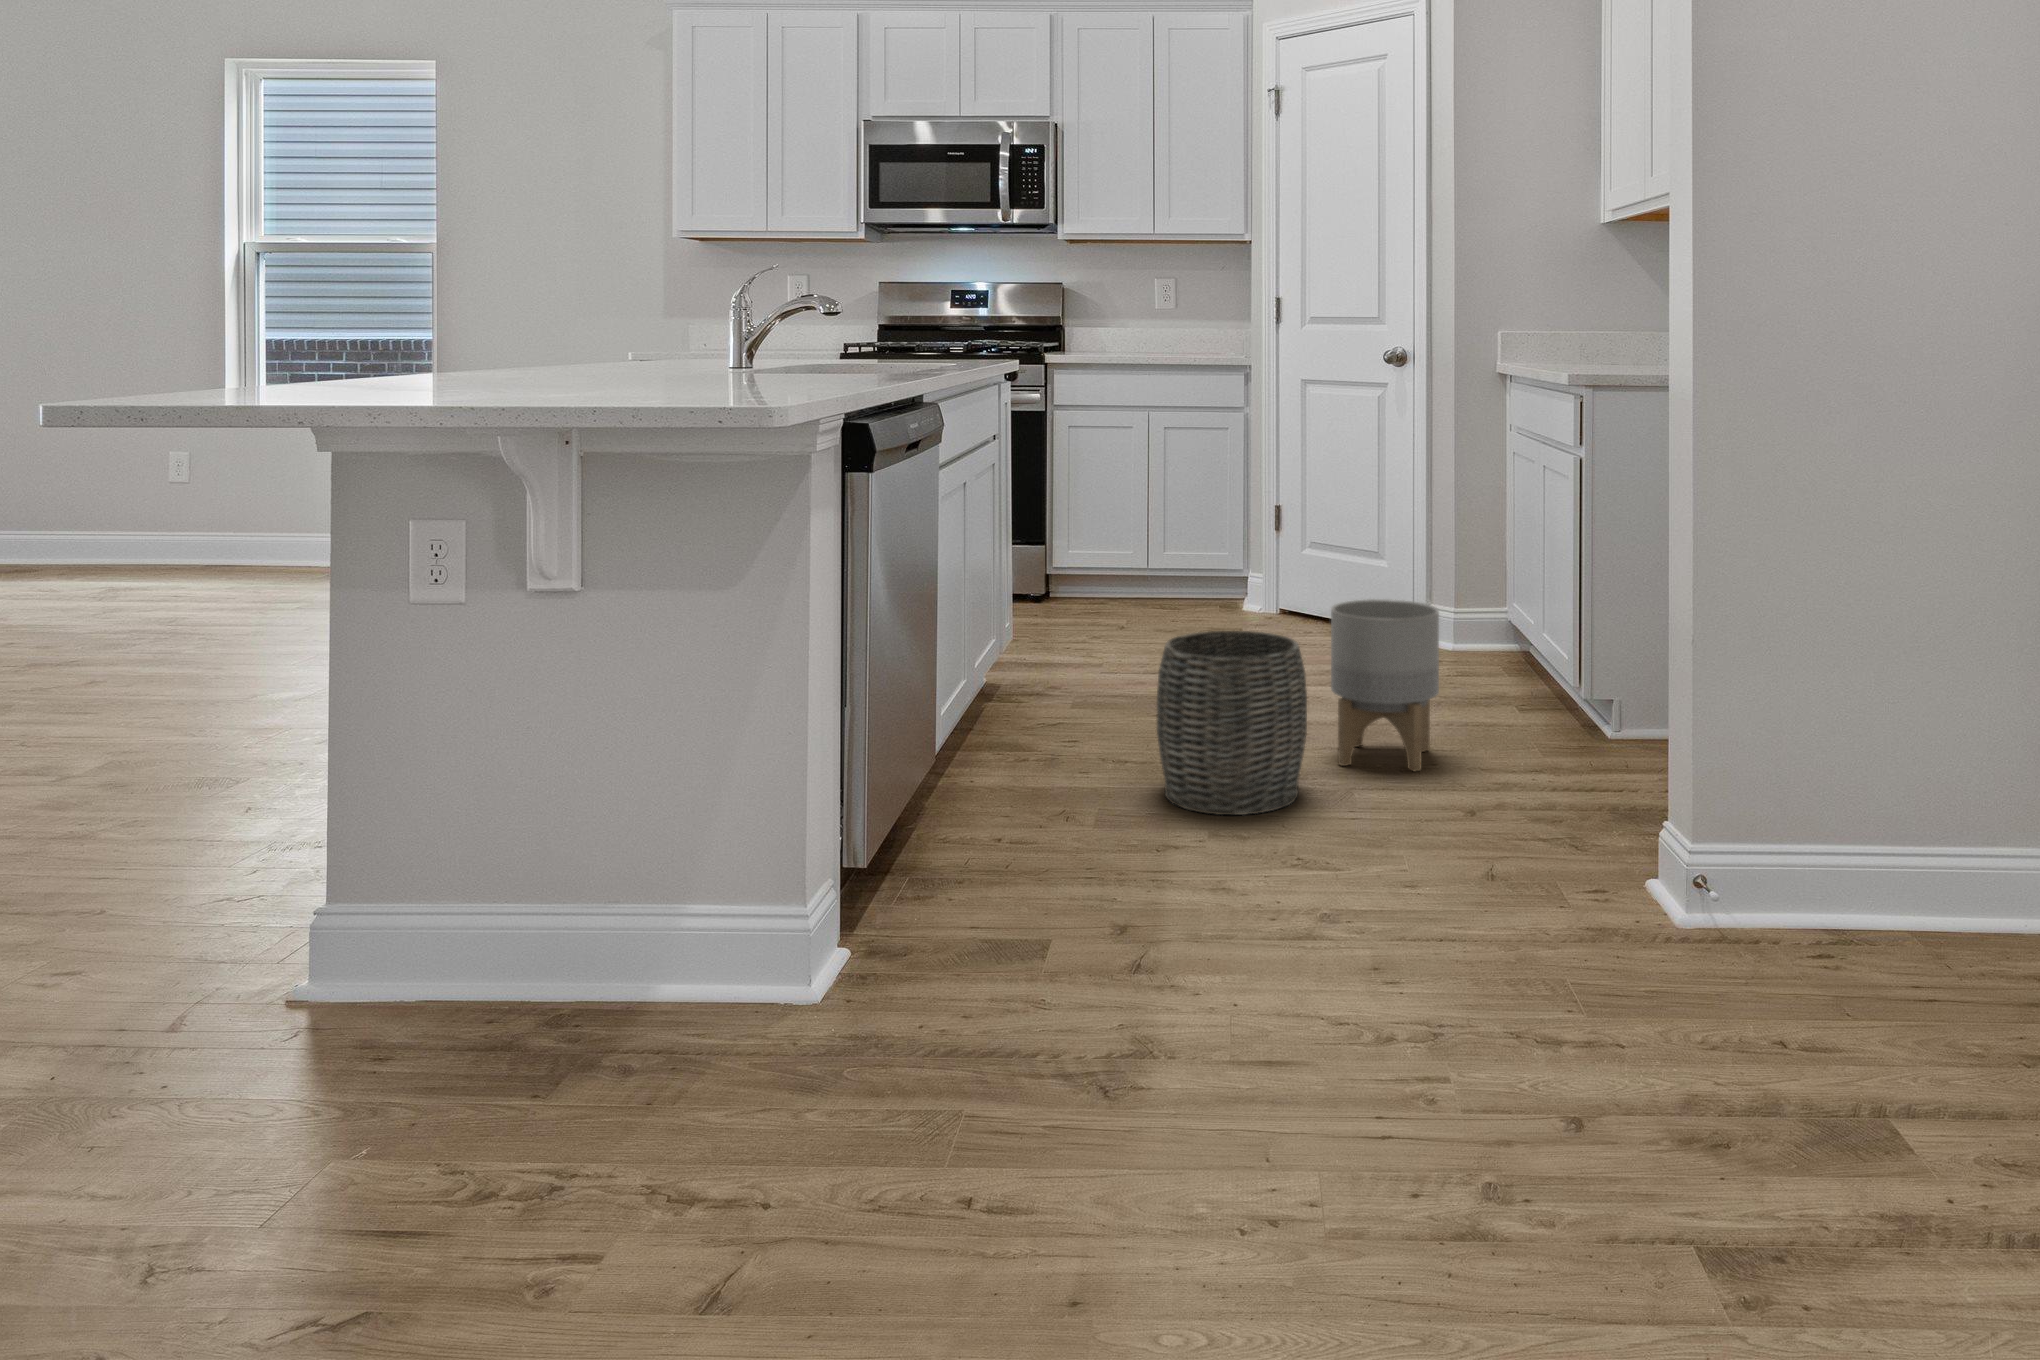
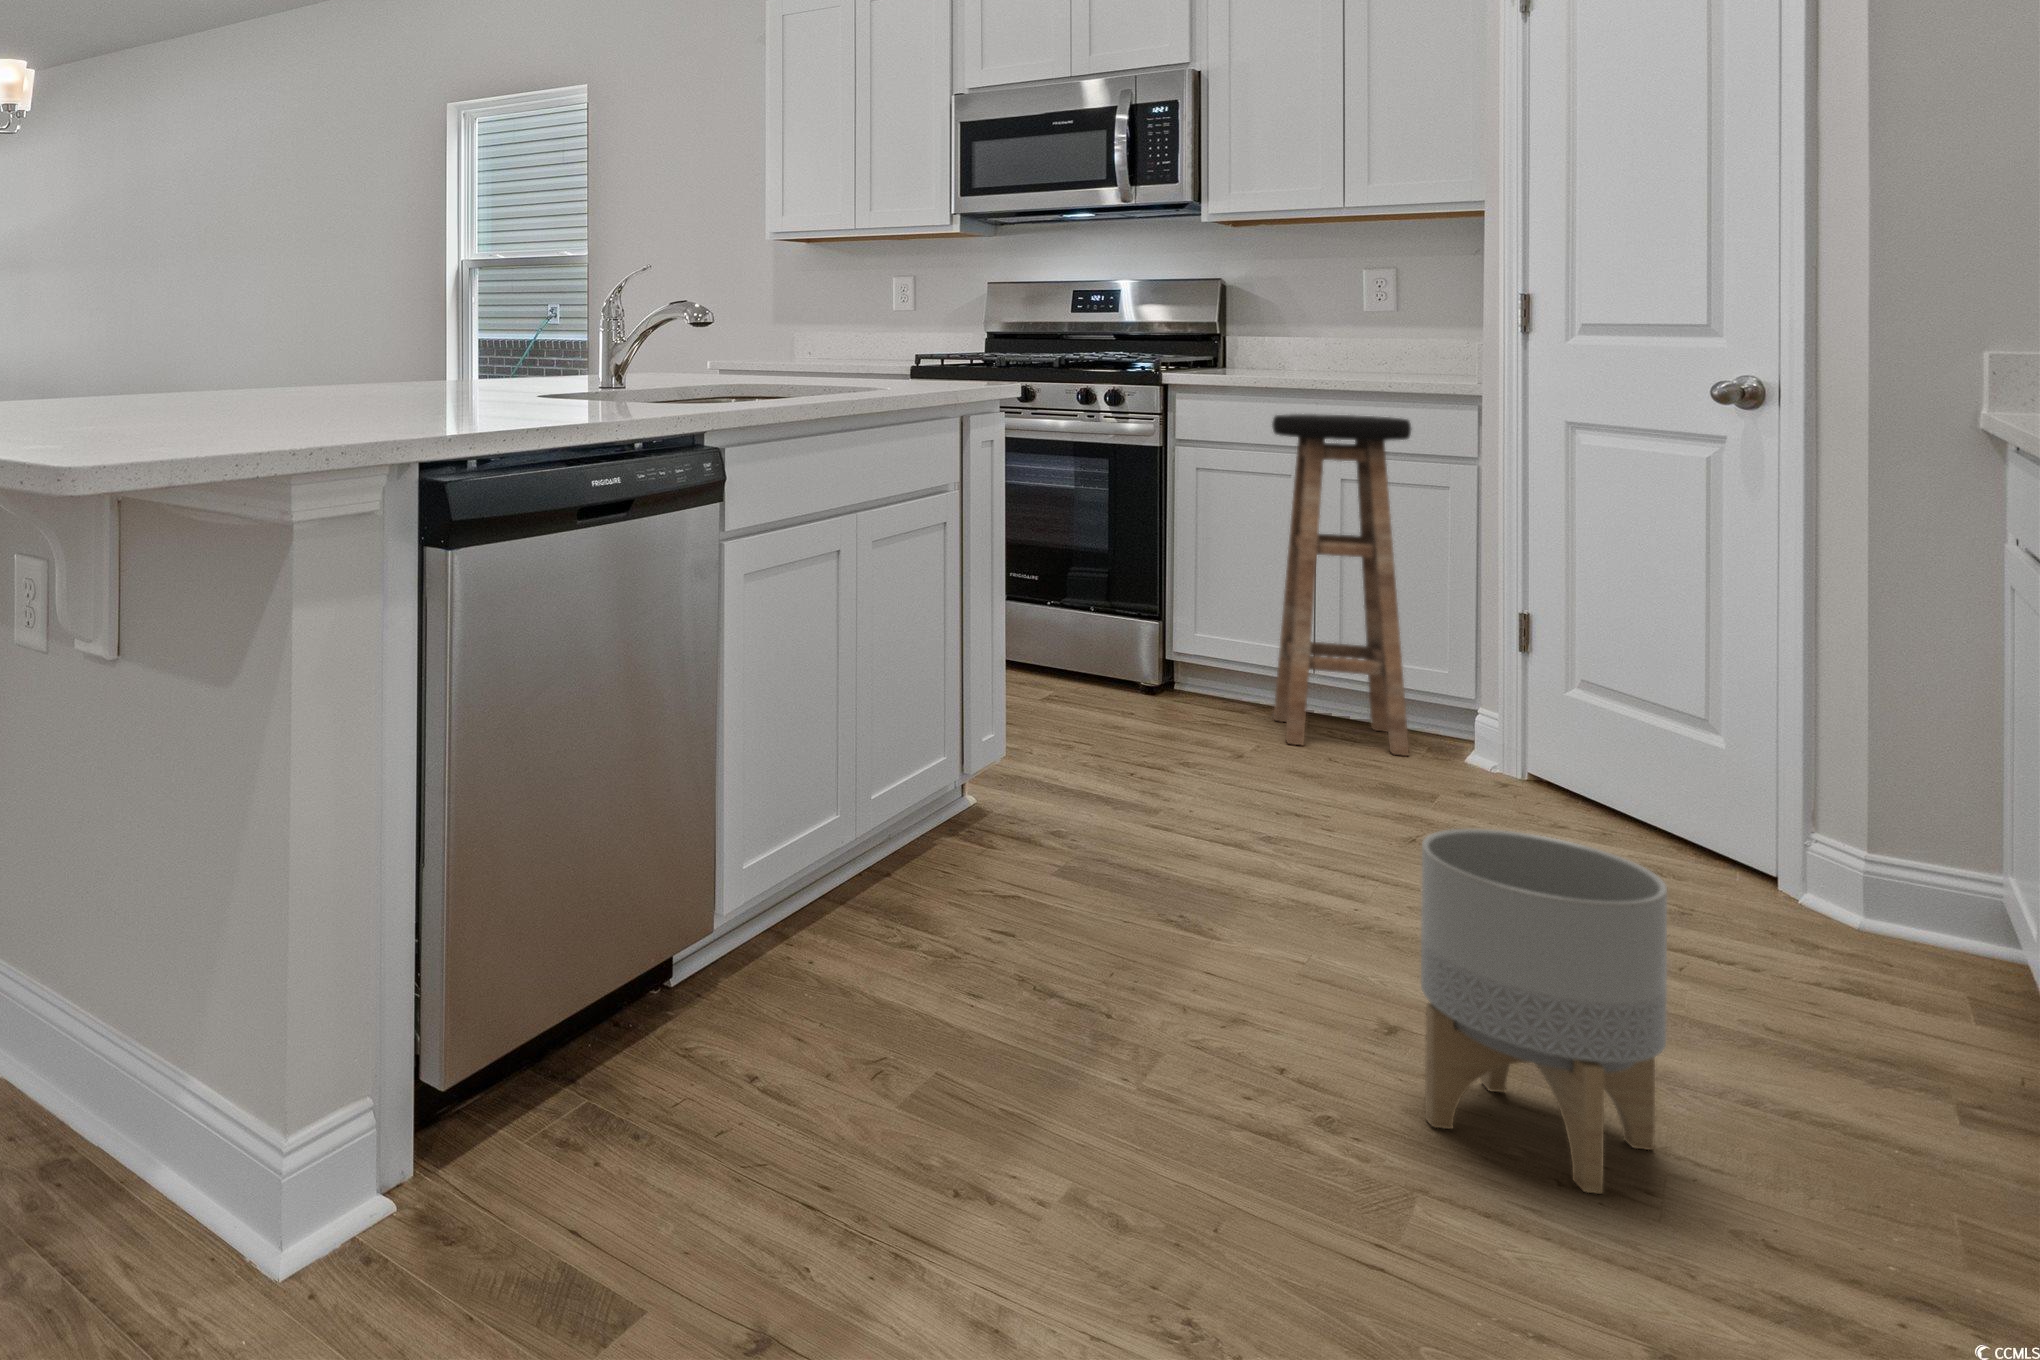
bar stool: none [1124,382,1214,616] -> present [1272,414,1411,756]
woven basket: present [1157,631,1307,815] -> none [1042,831,1319,1183]

